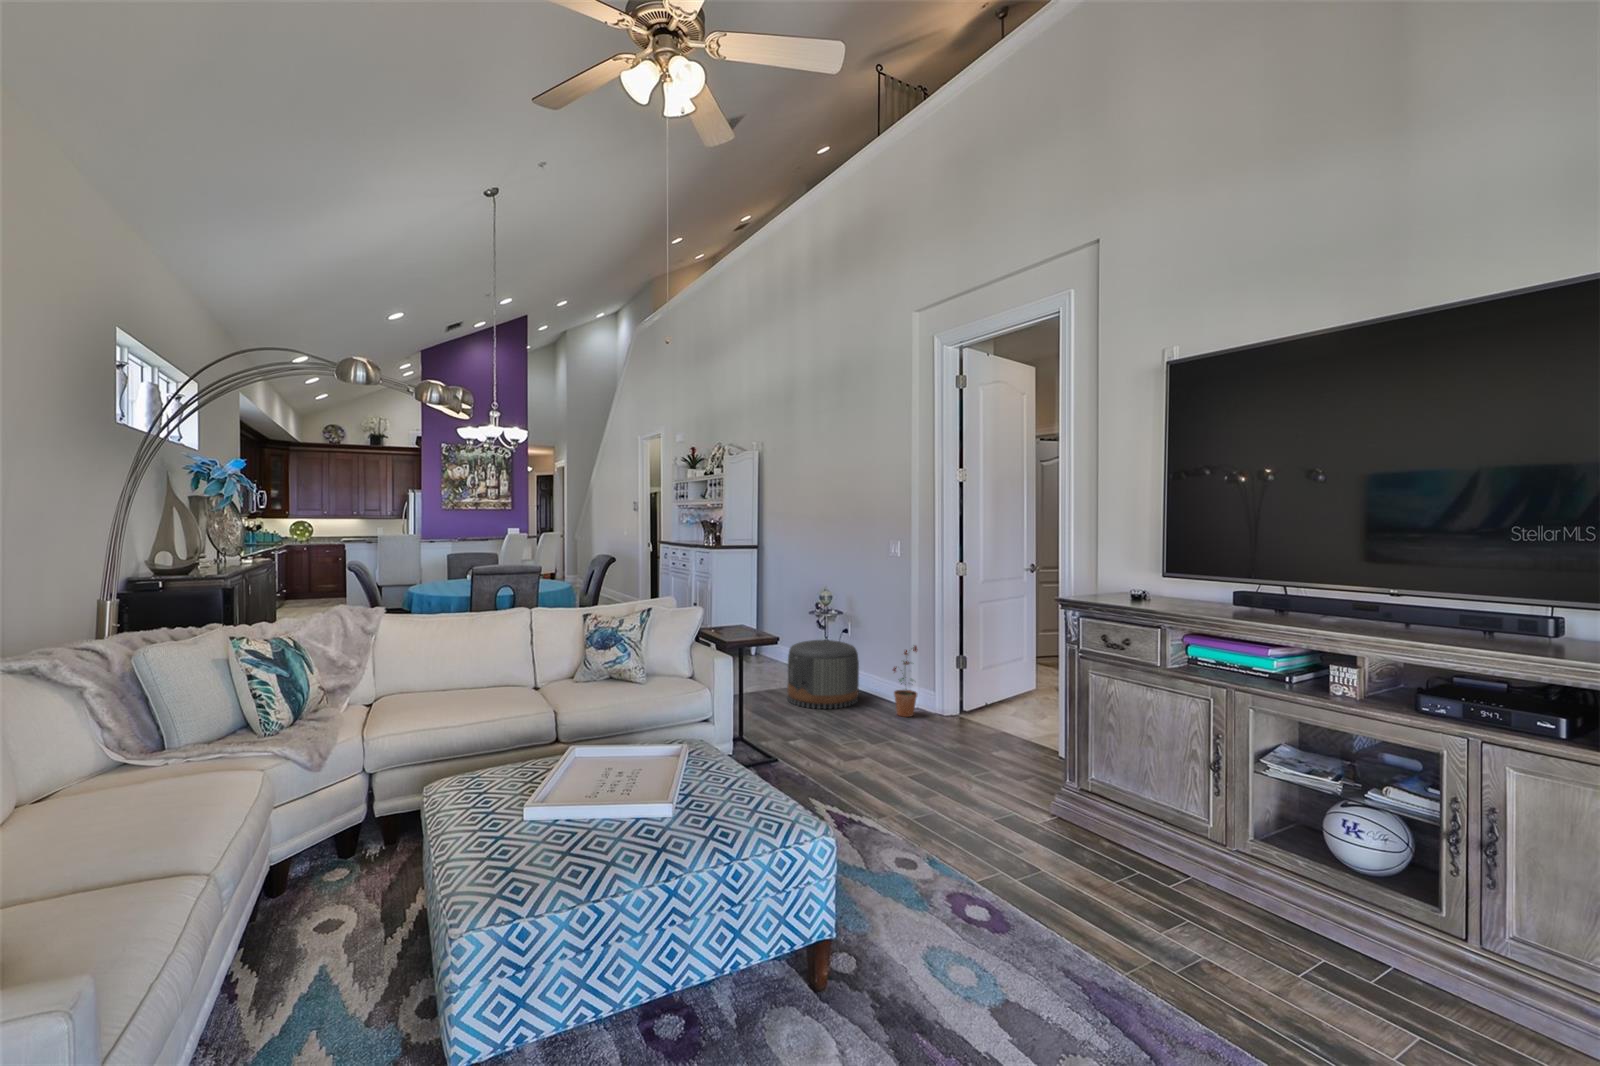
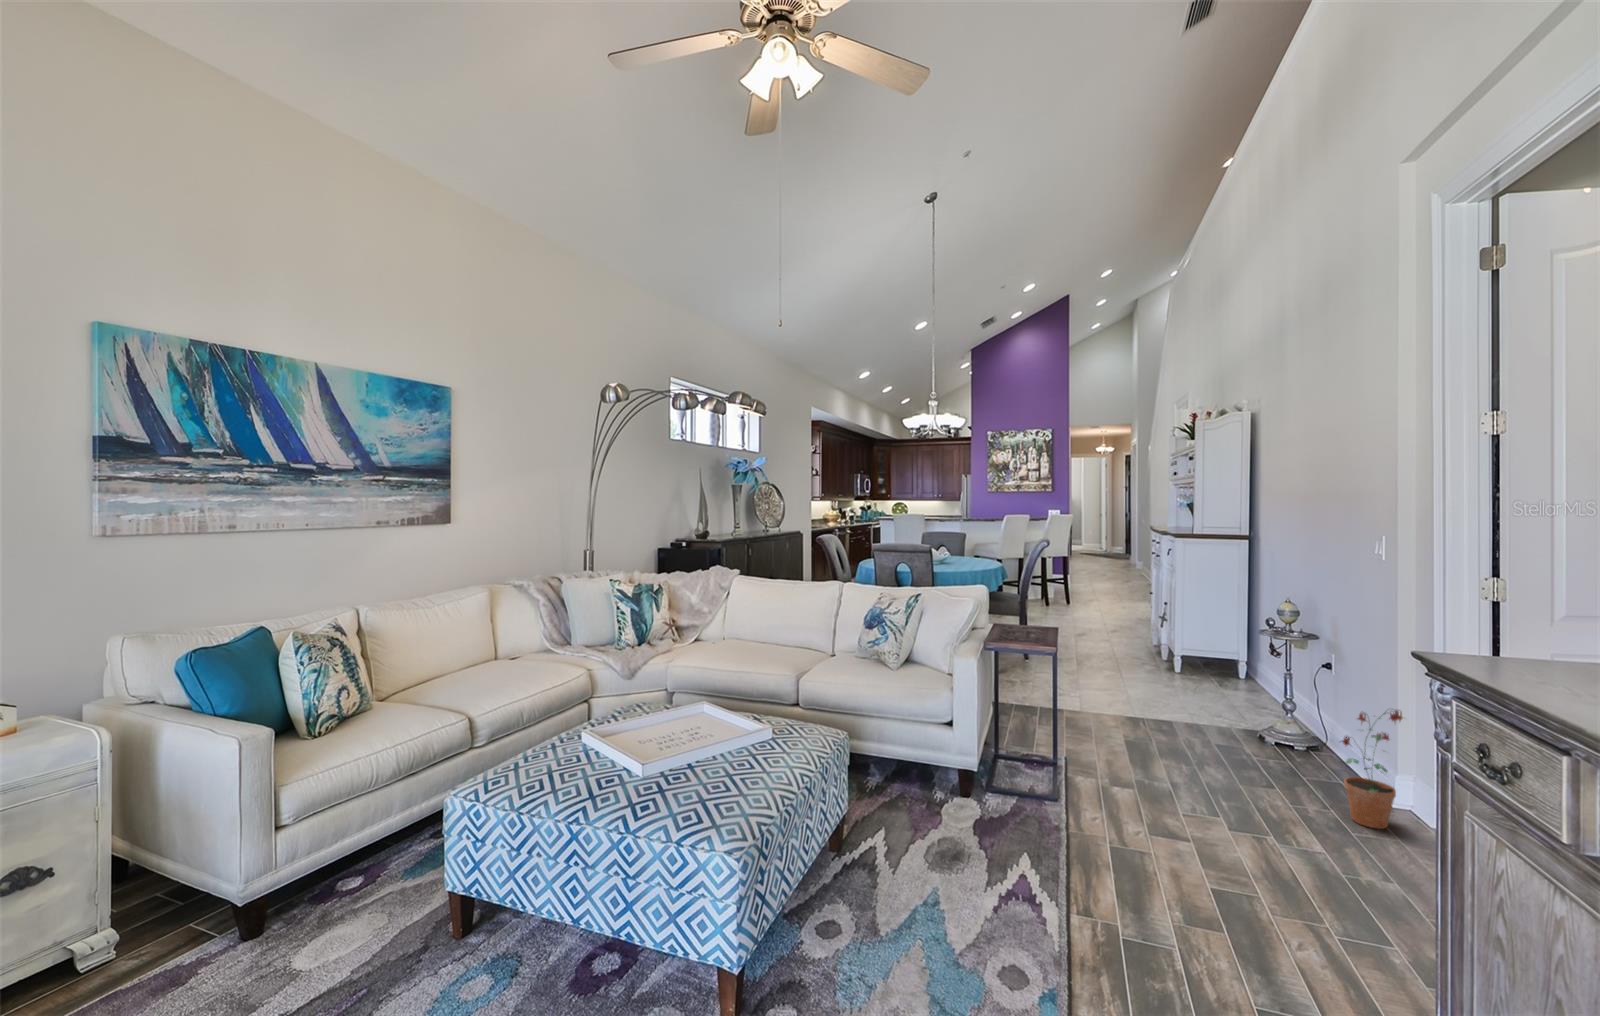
pouf: present [787,640,859,709] -> none [1194,670,1320,781]

